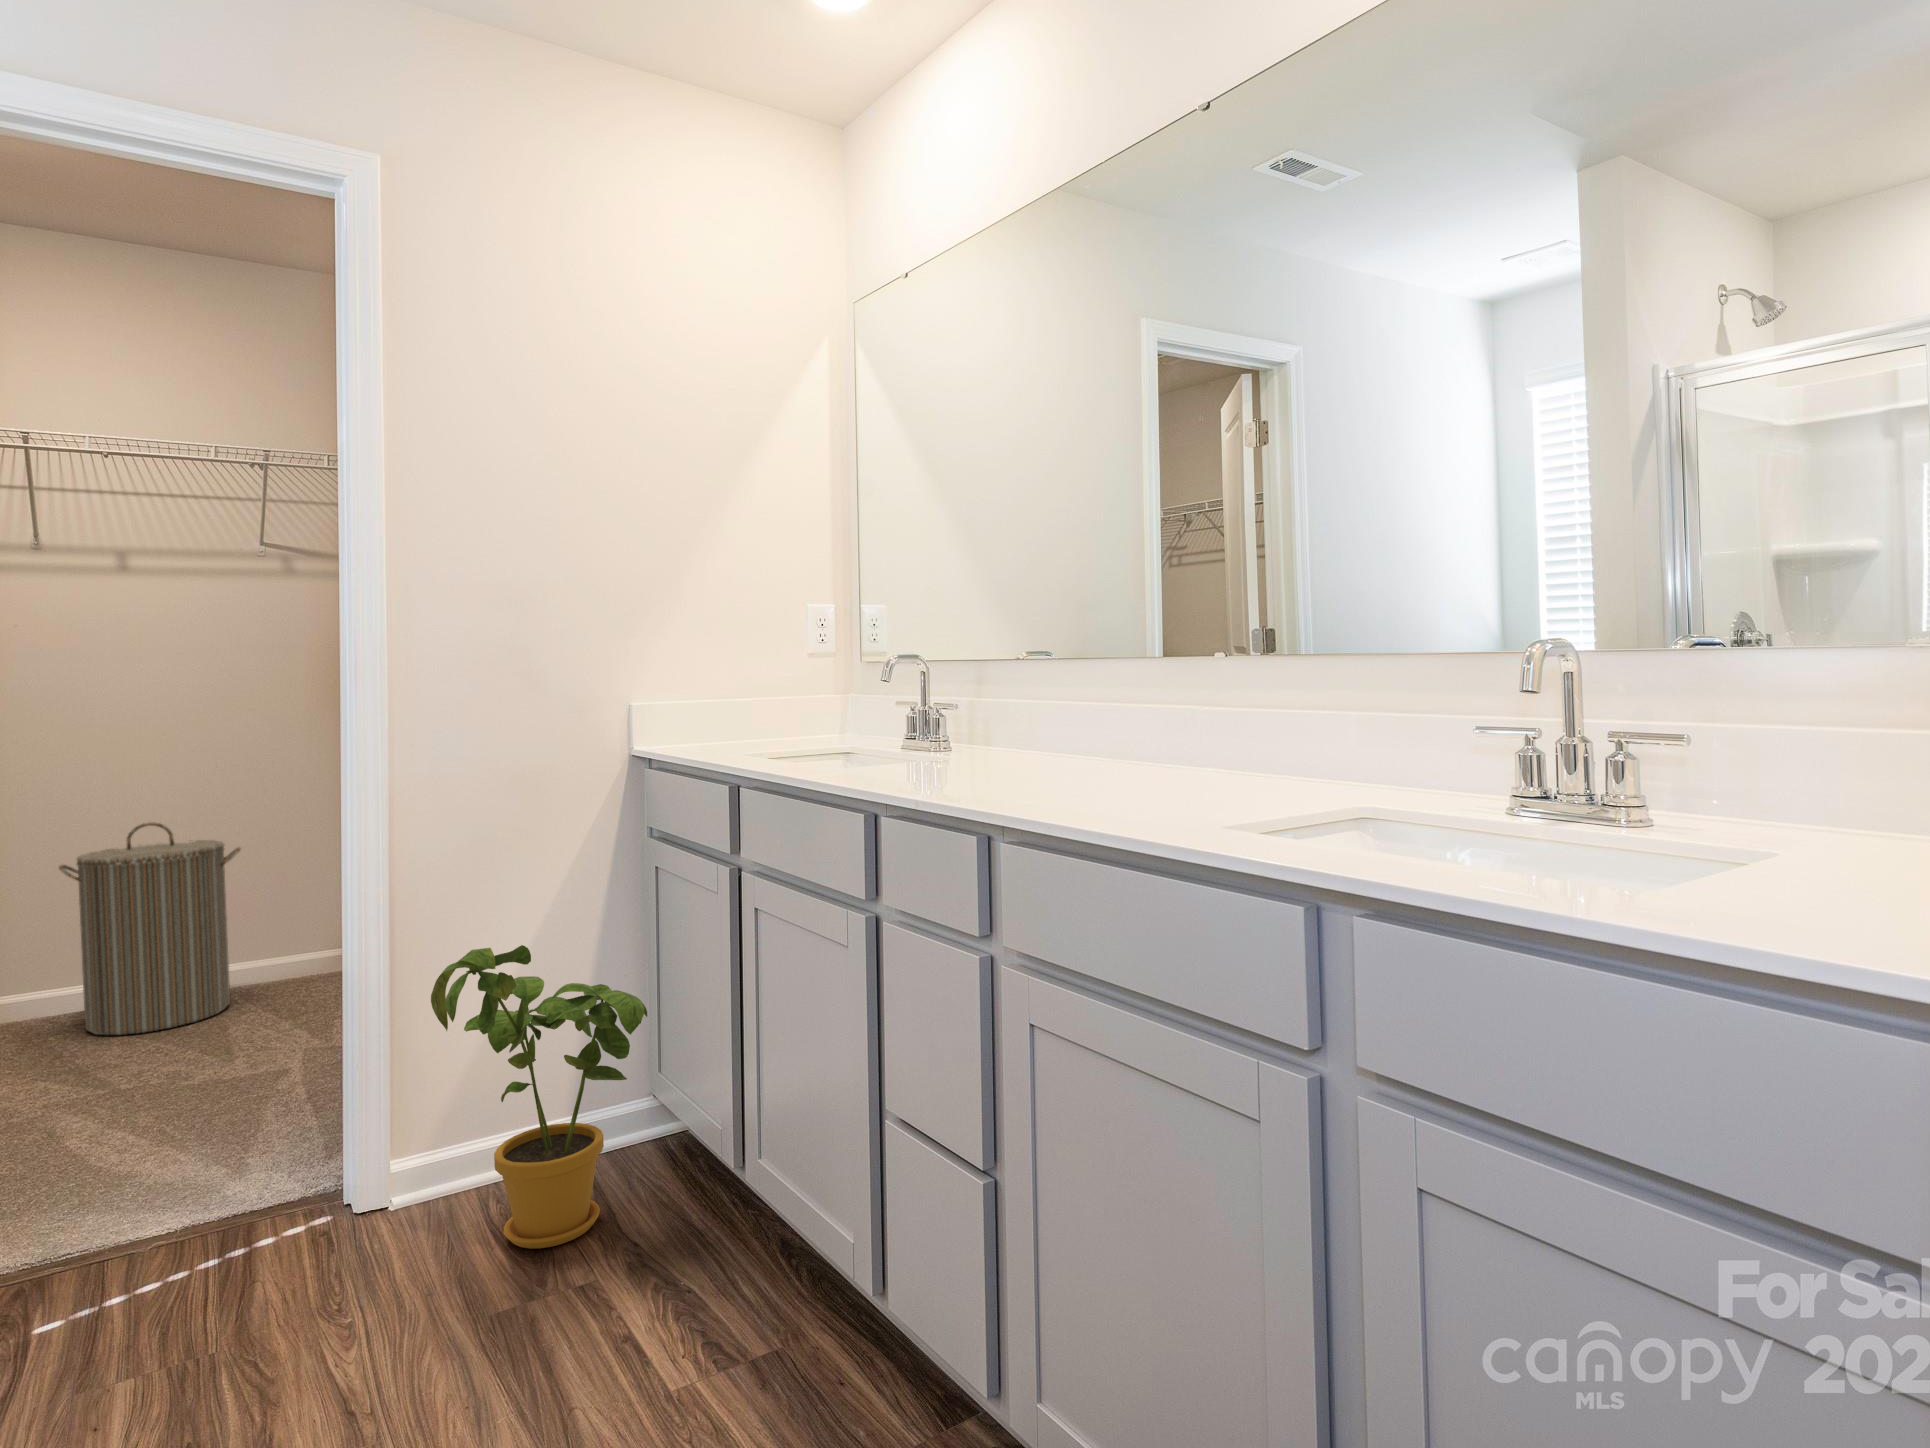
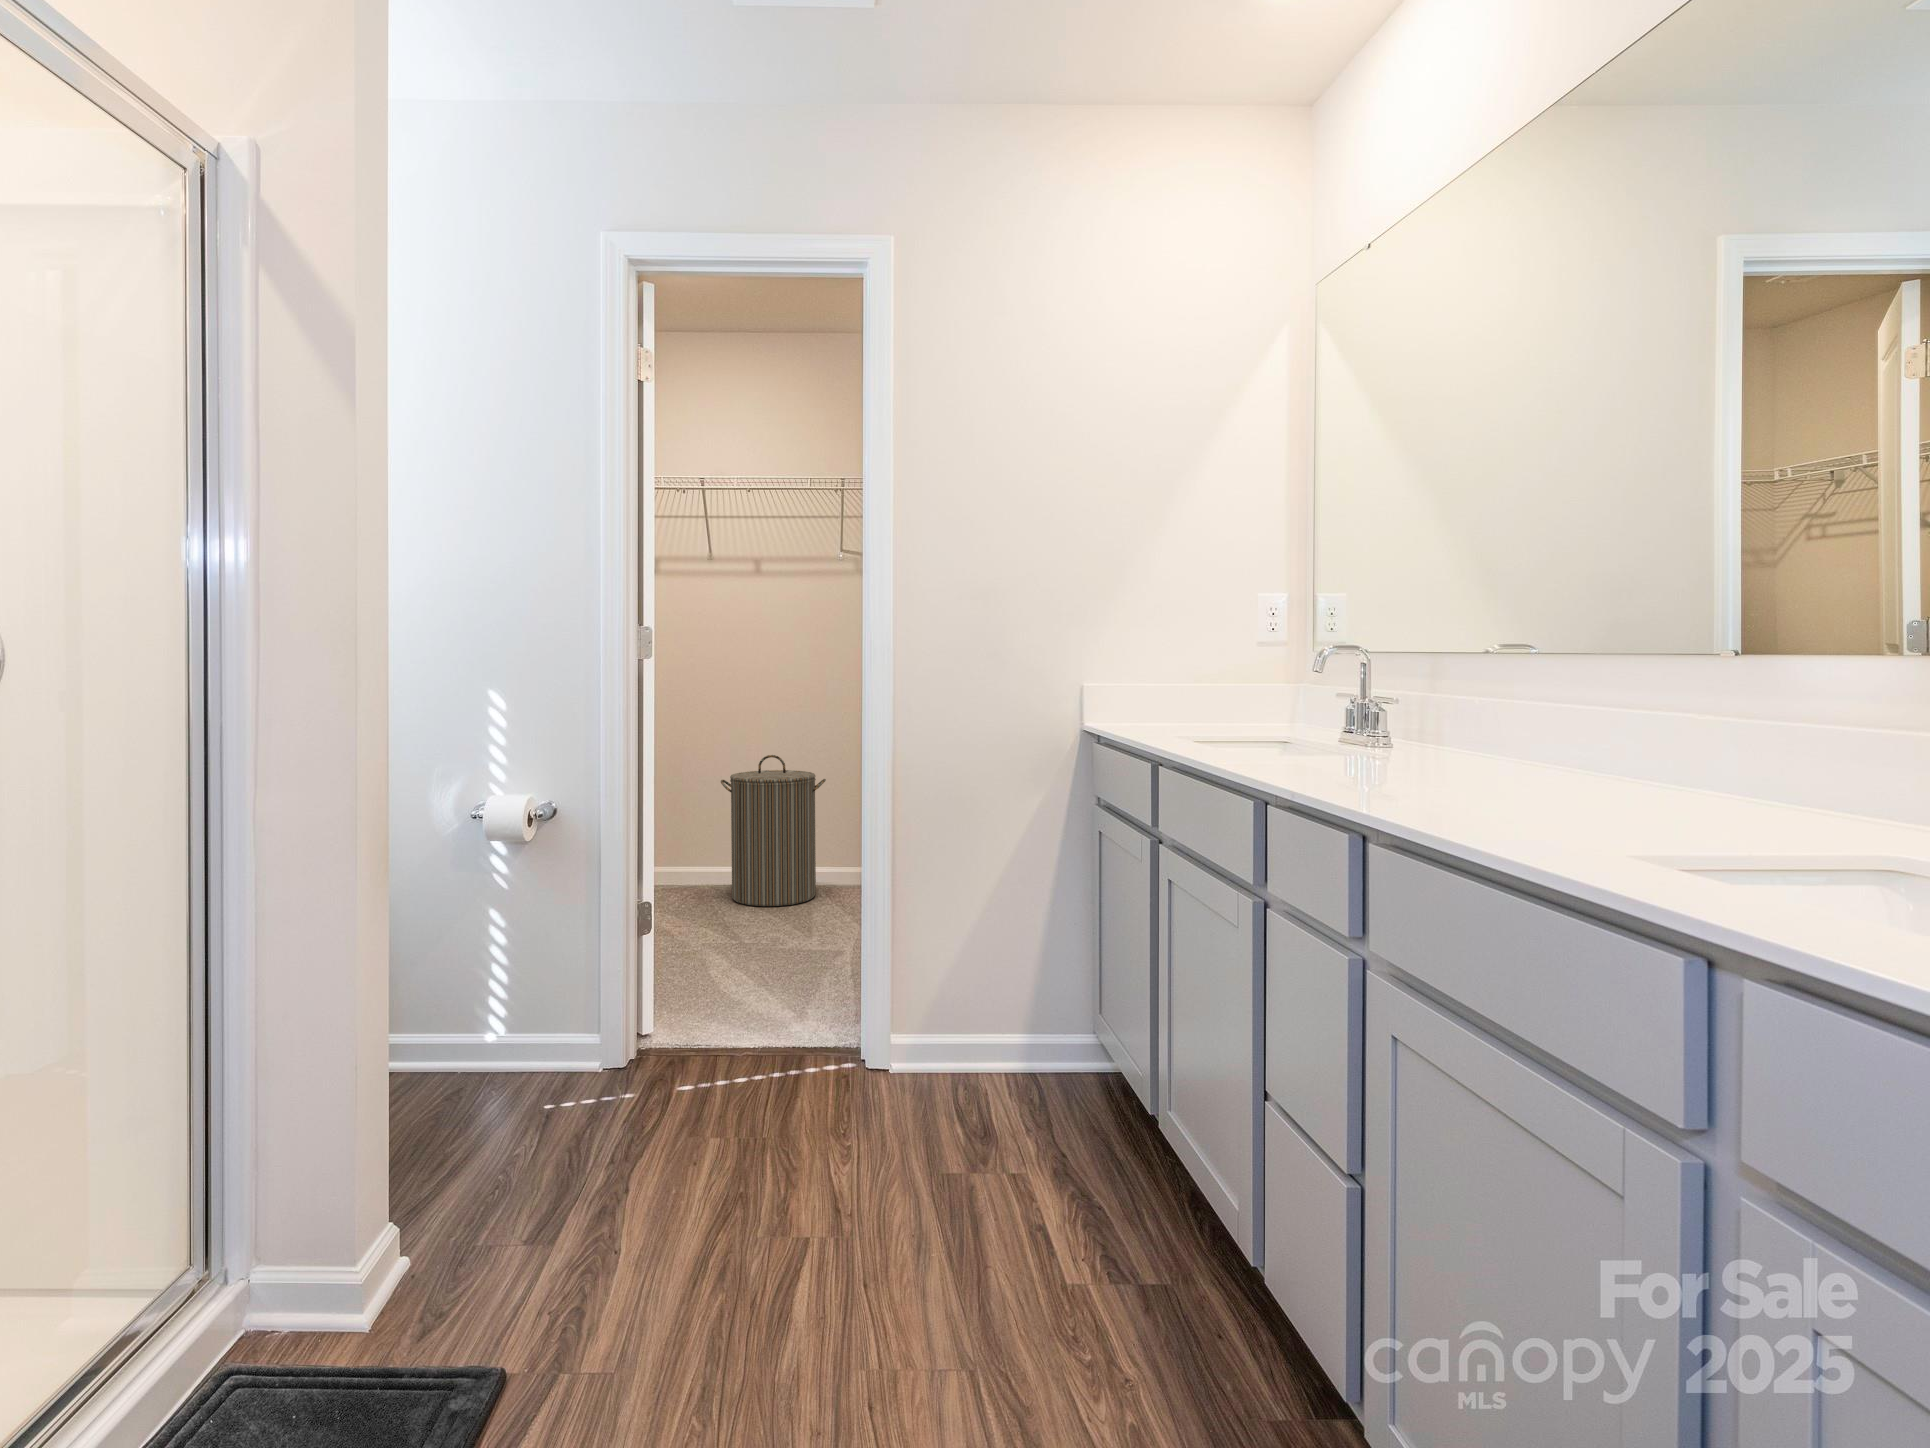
house plant: present [431,945,647,1248] -> none [917,879,1082,1135]

